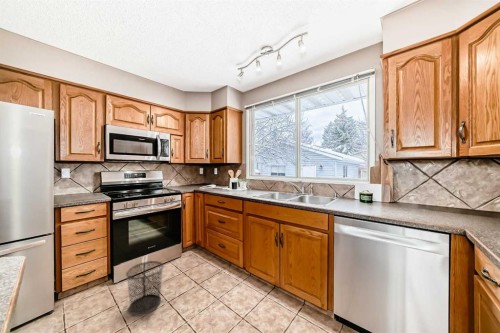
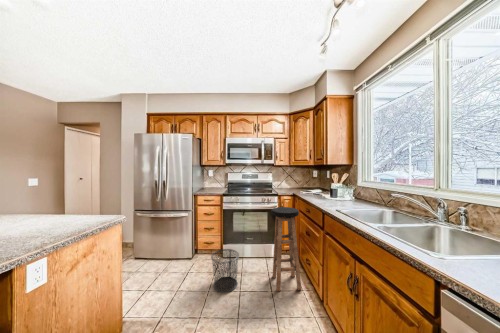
bar stool: none [190,203,221,282] -> present [271,207,301,291]

